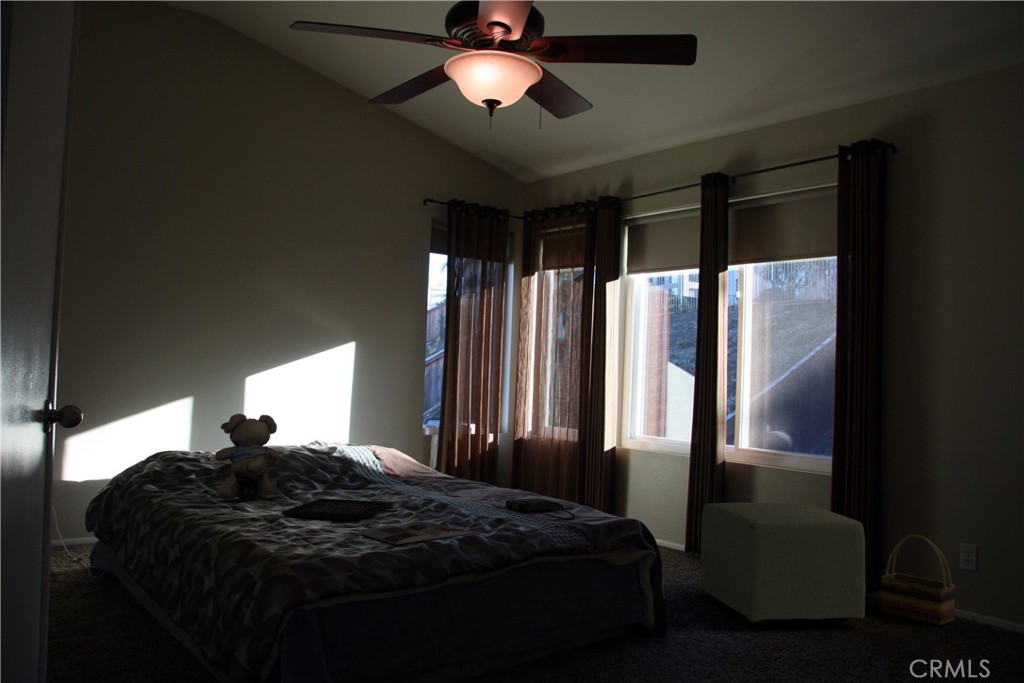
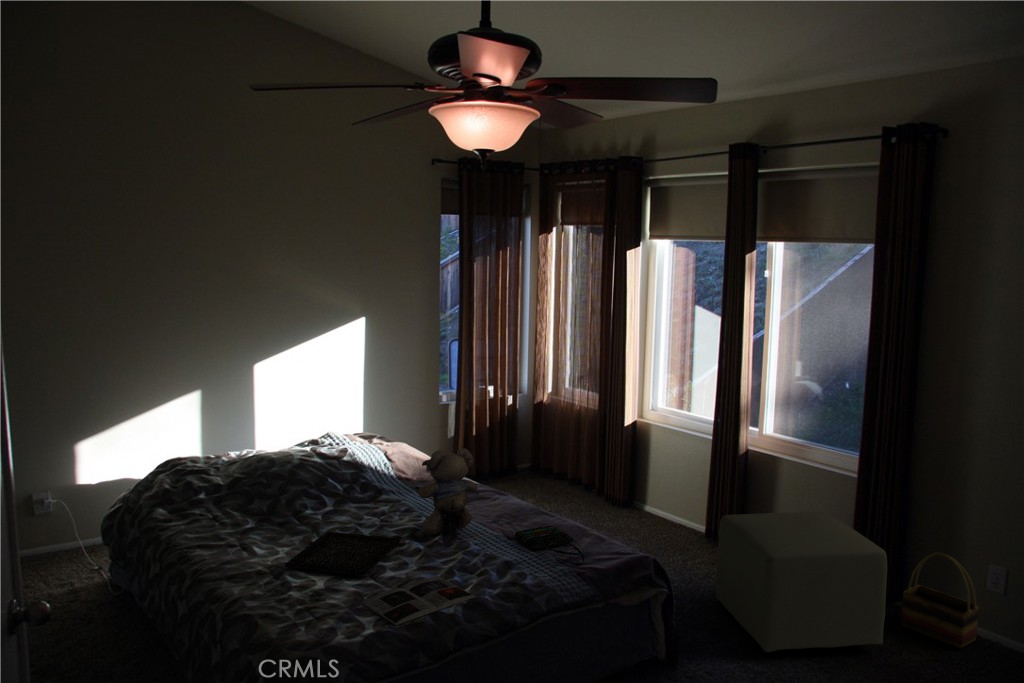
teddy bear: present [215,414,280,501] -> present [418,448,477,535]

